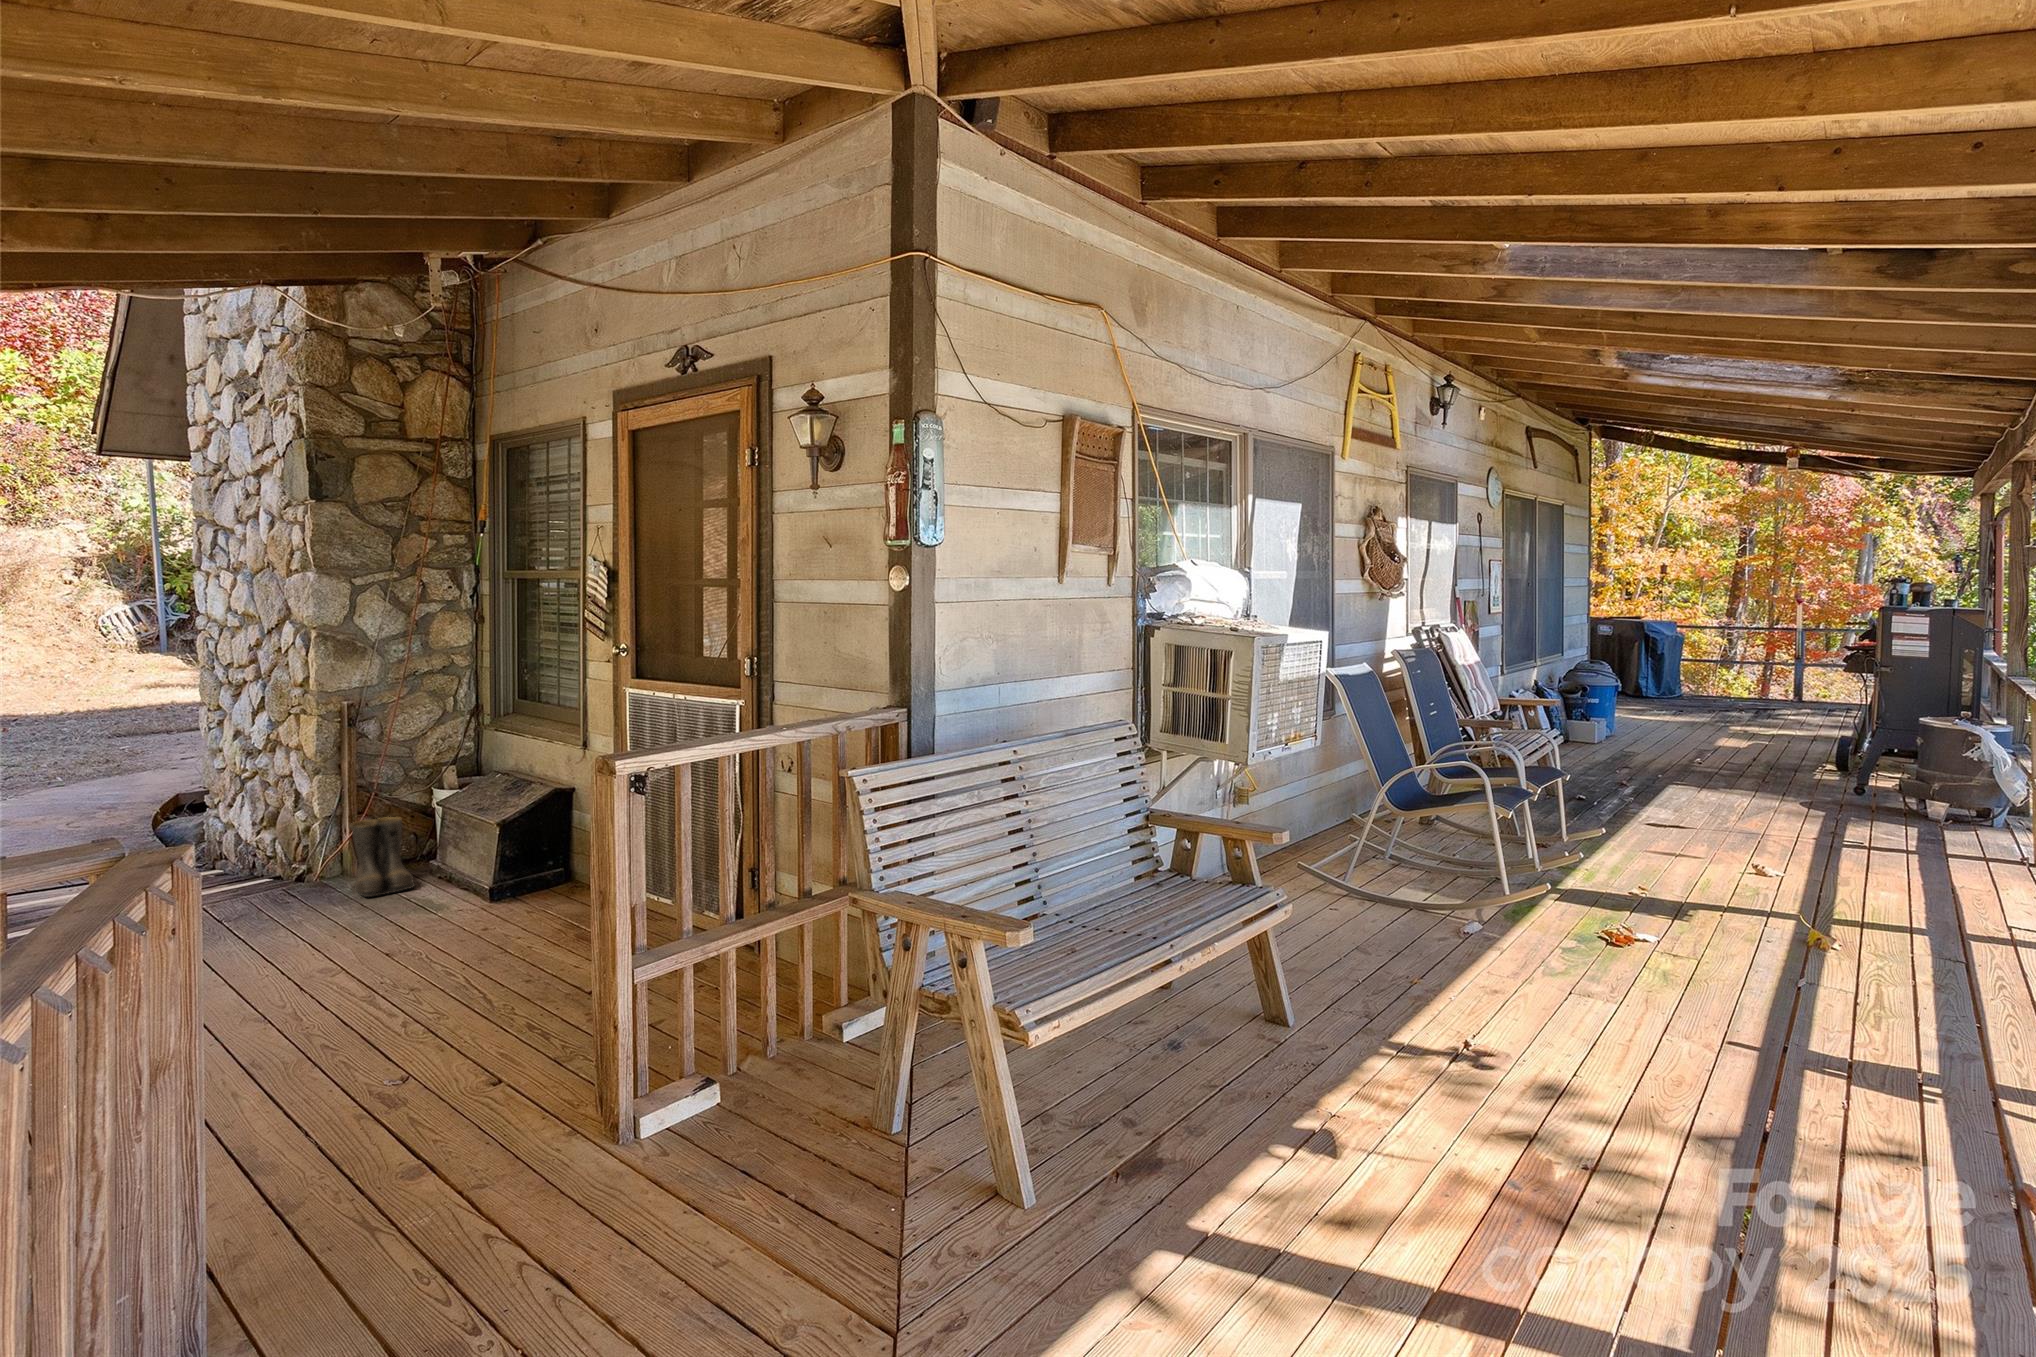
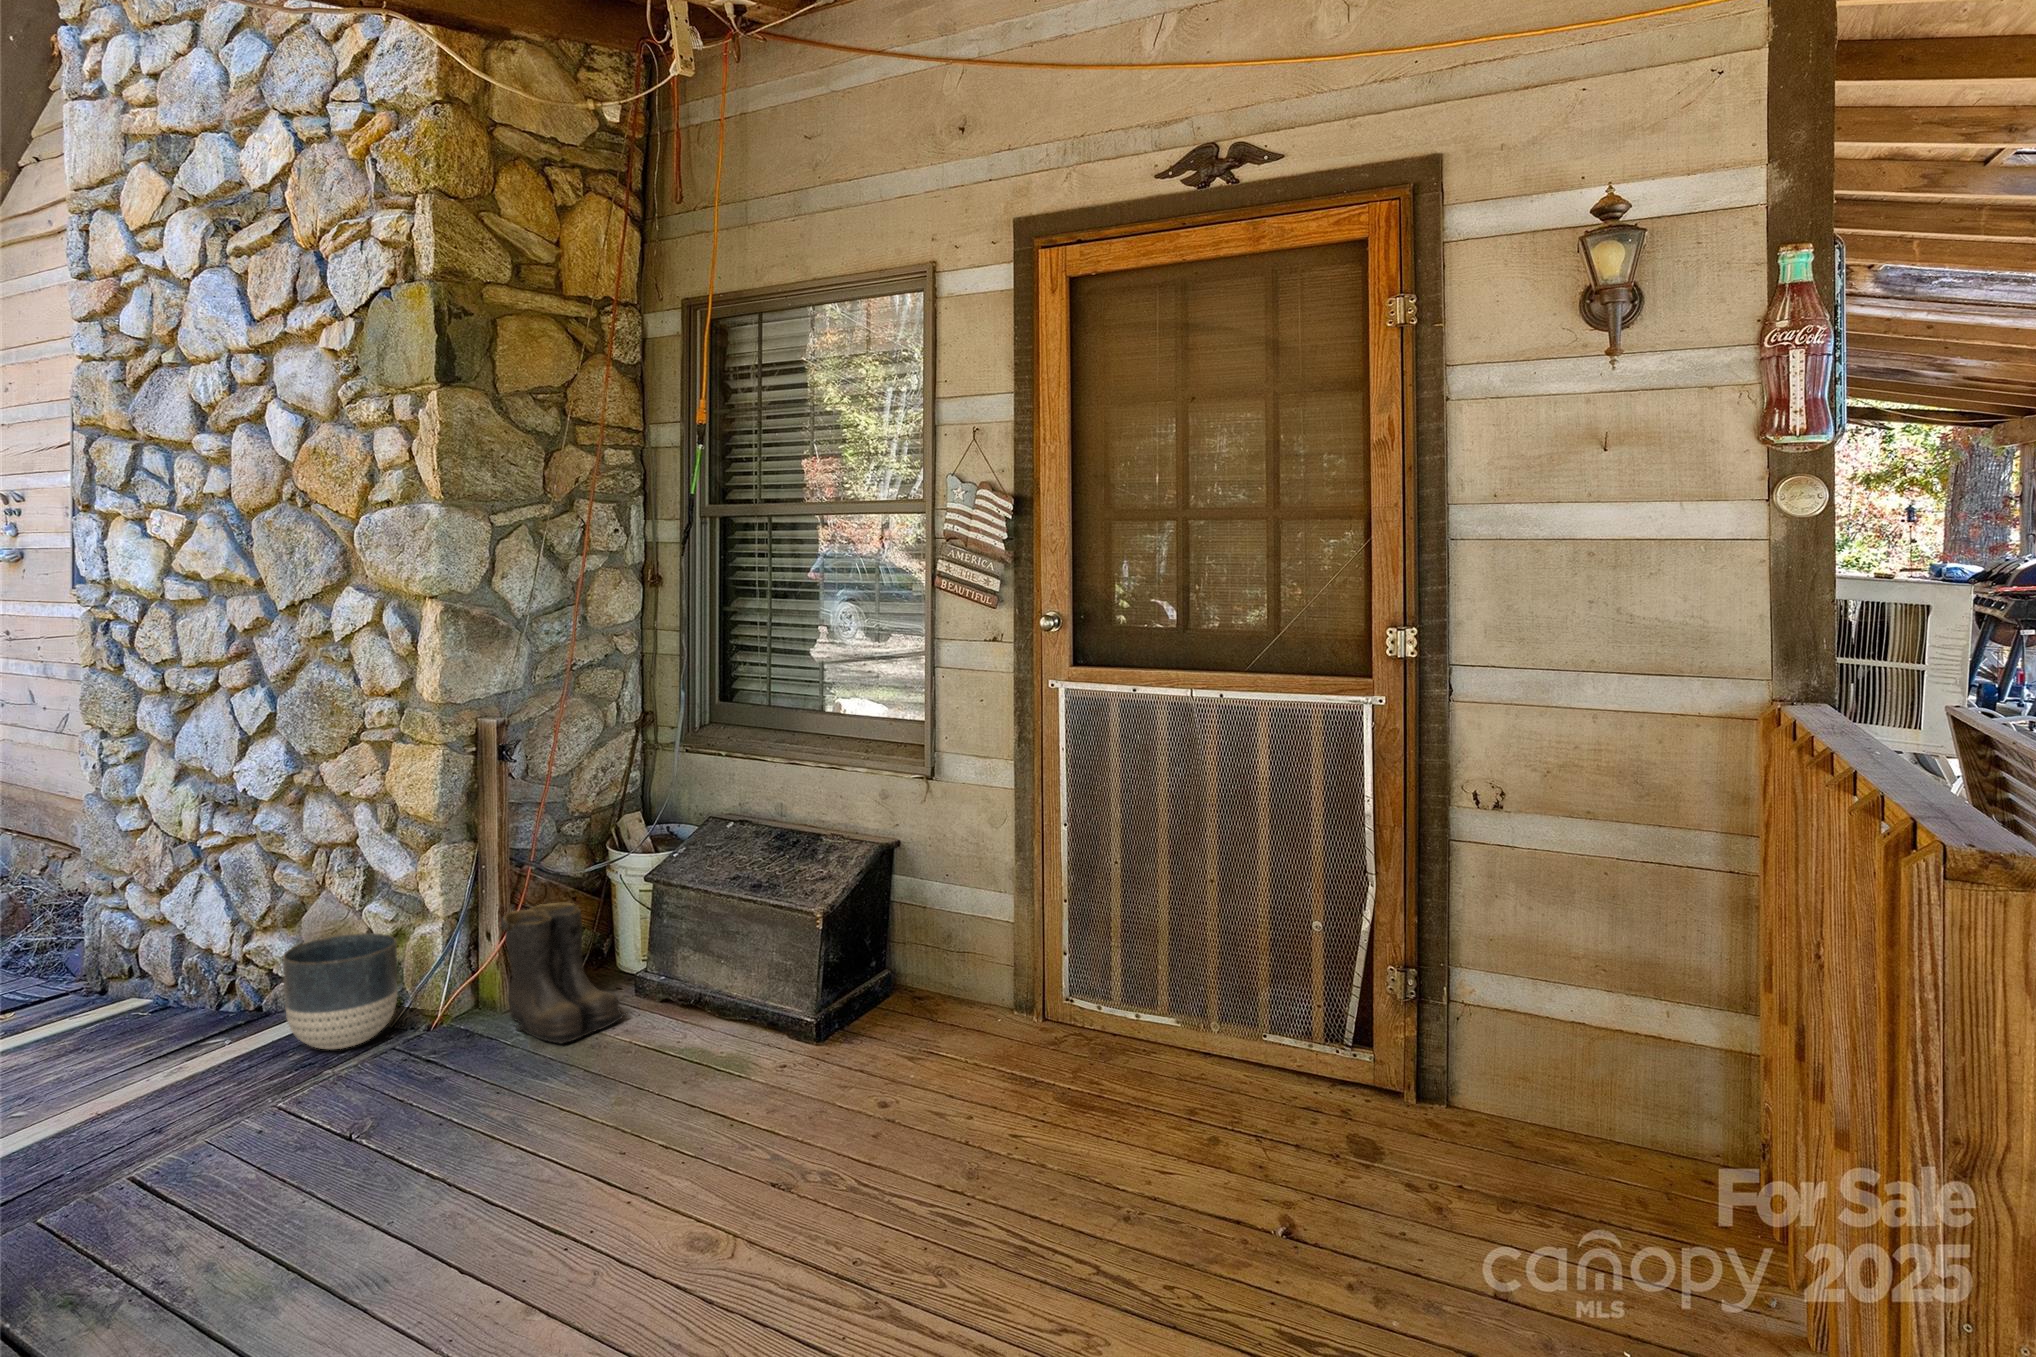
planter: none [233,828,300,891] -> present [283,933,397,1049]

